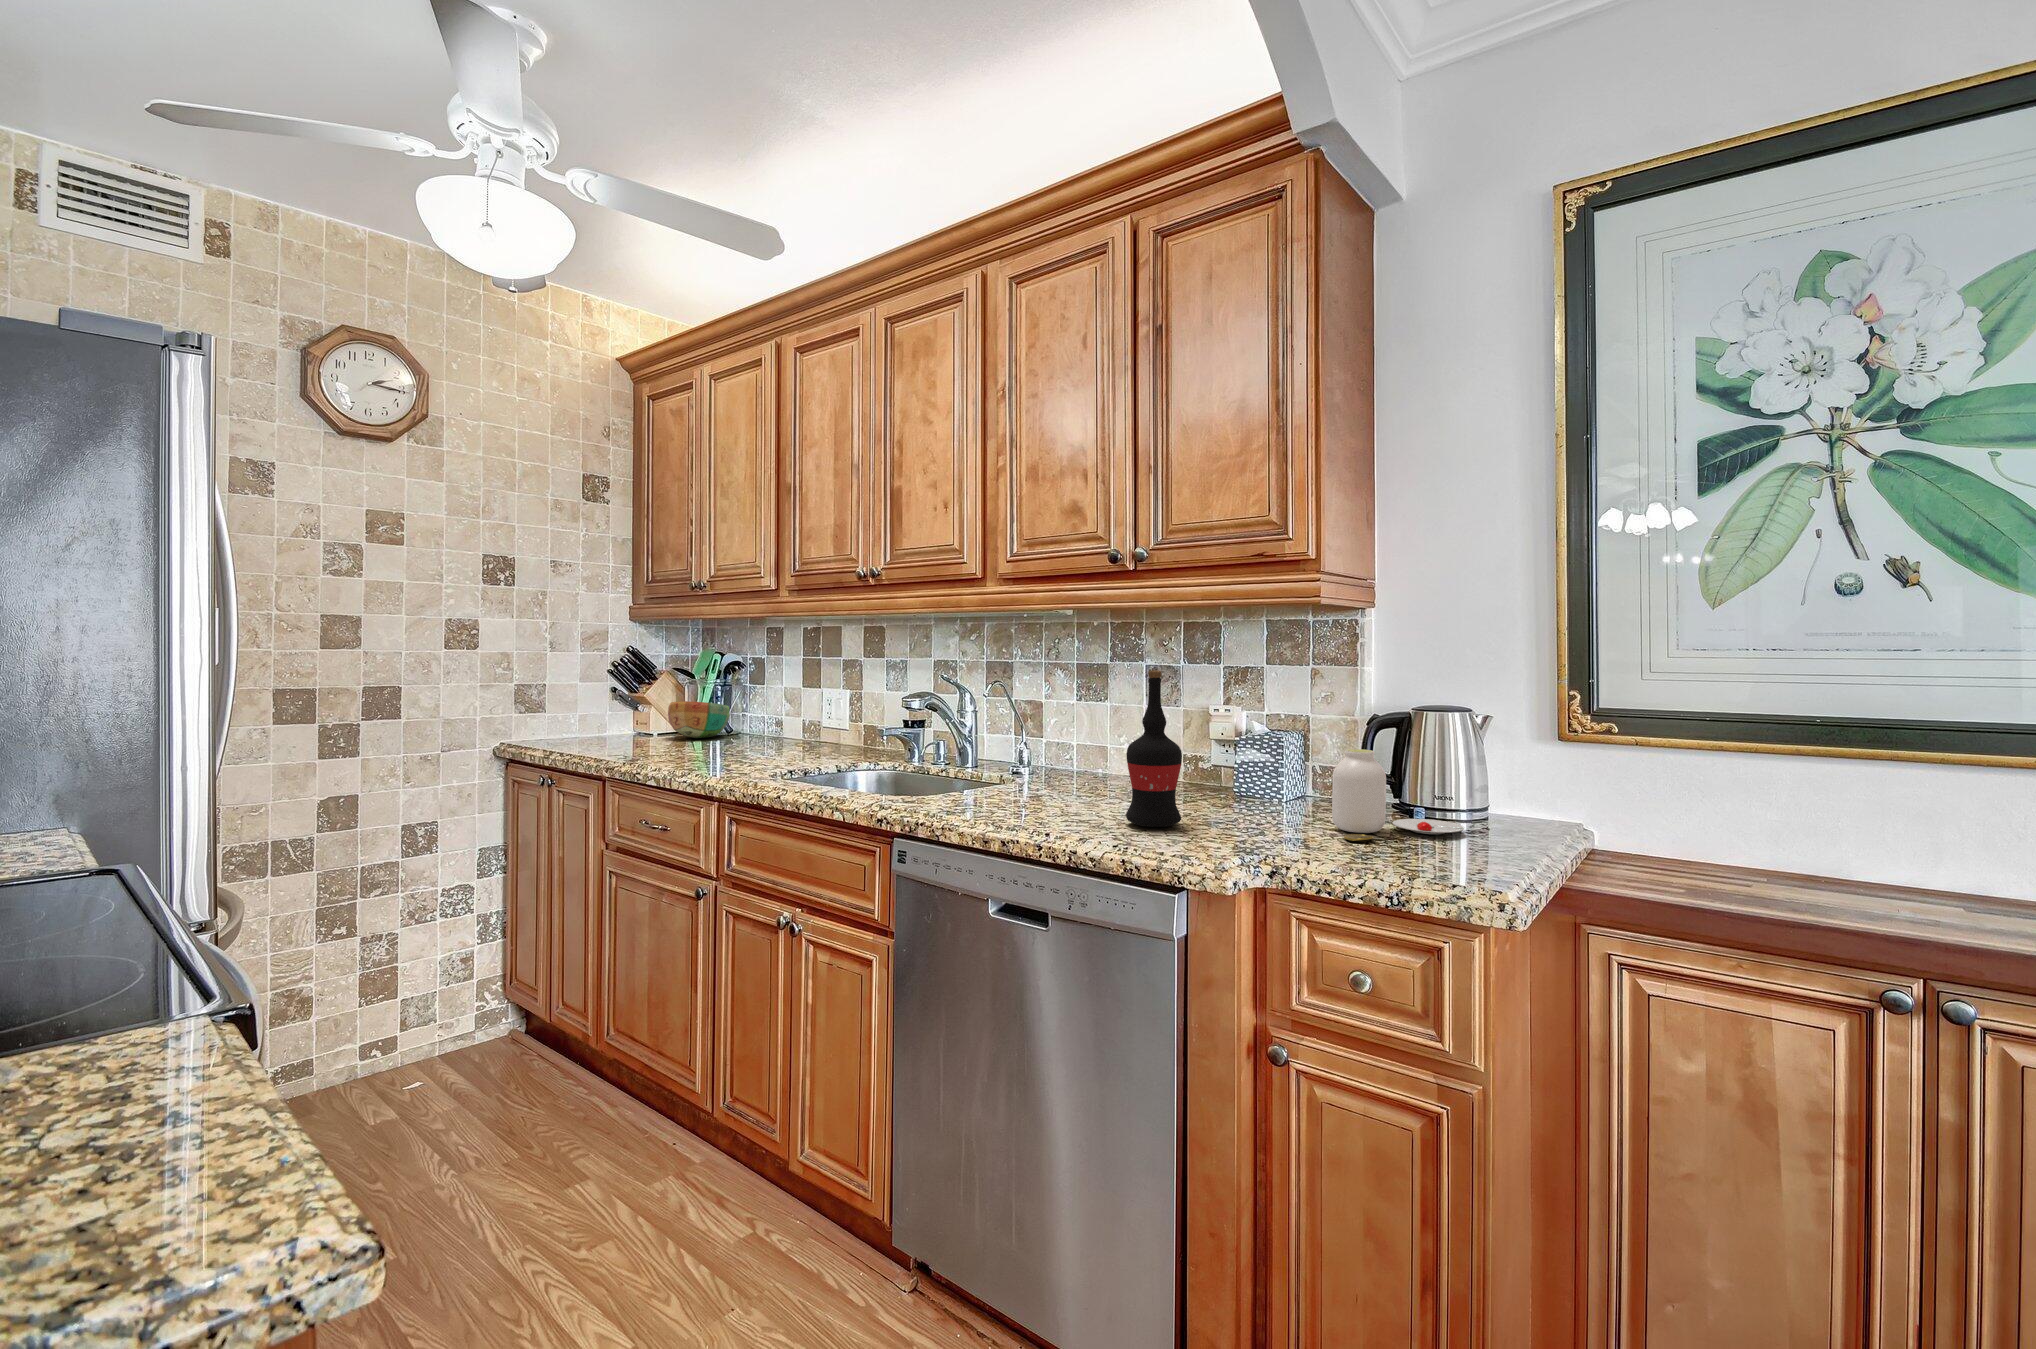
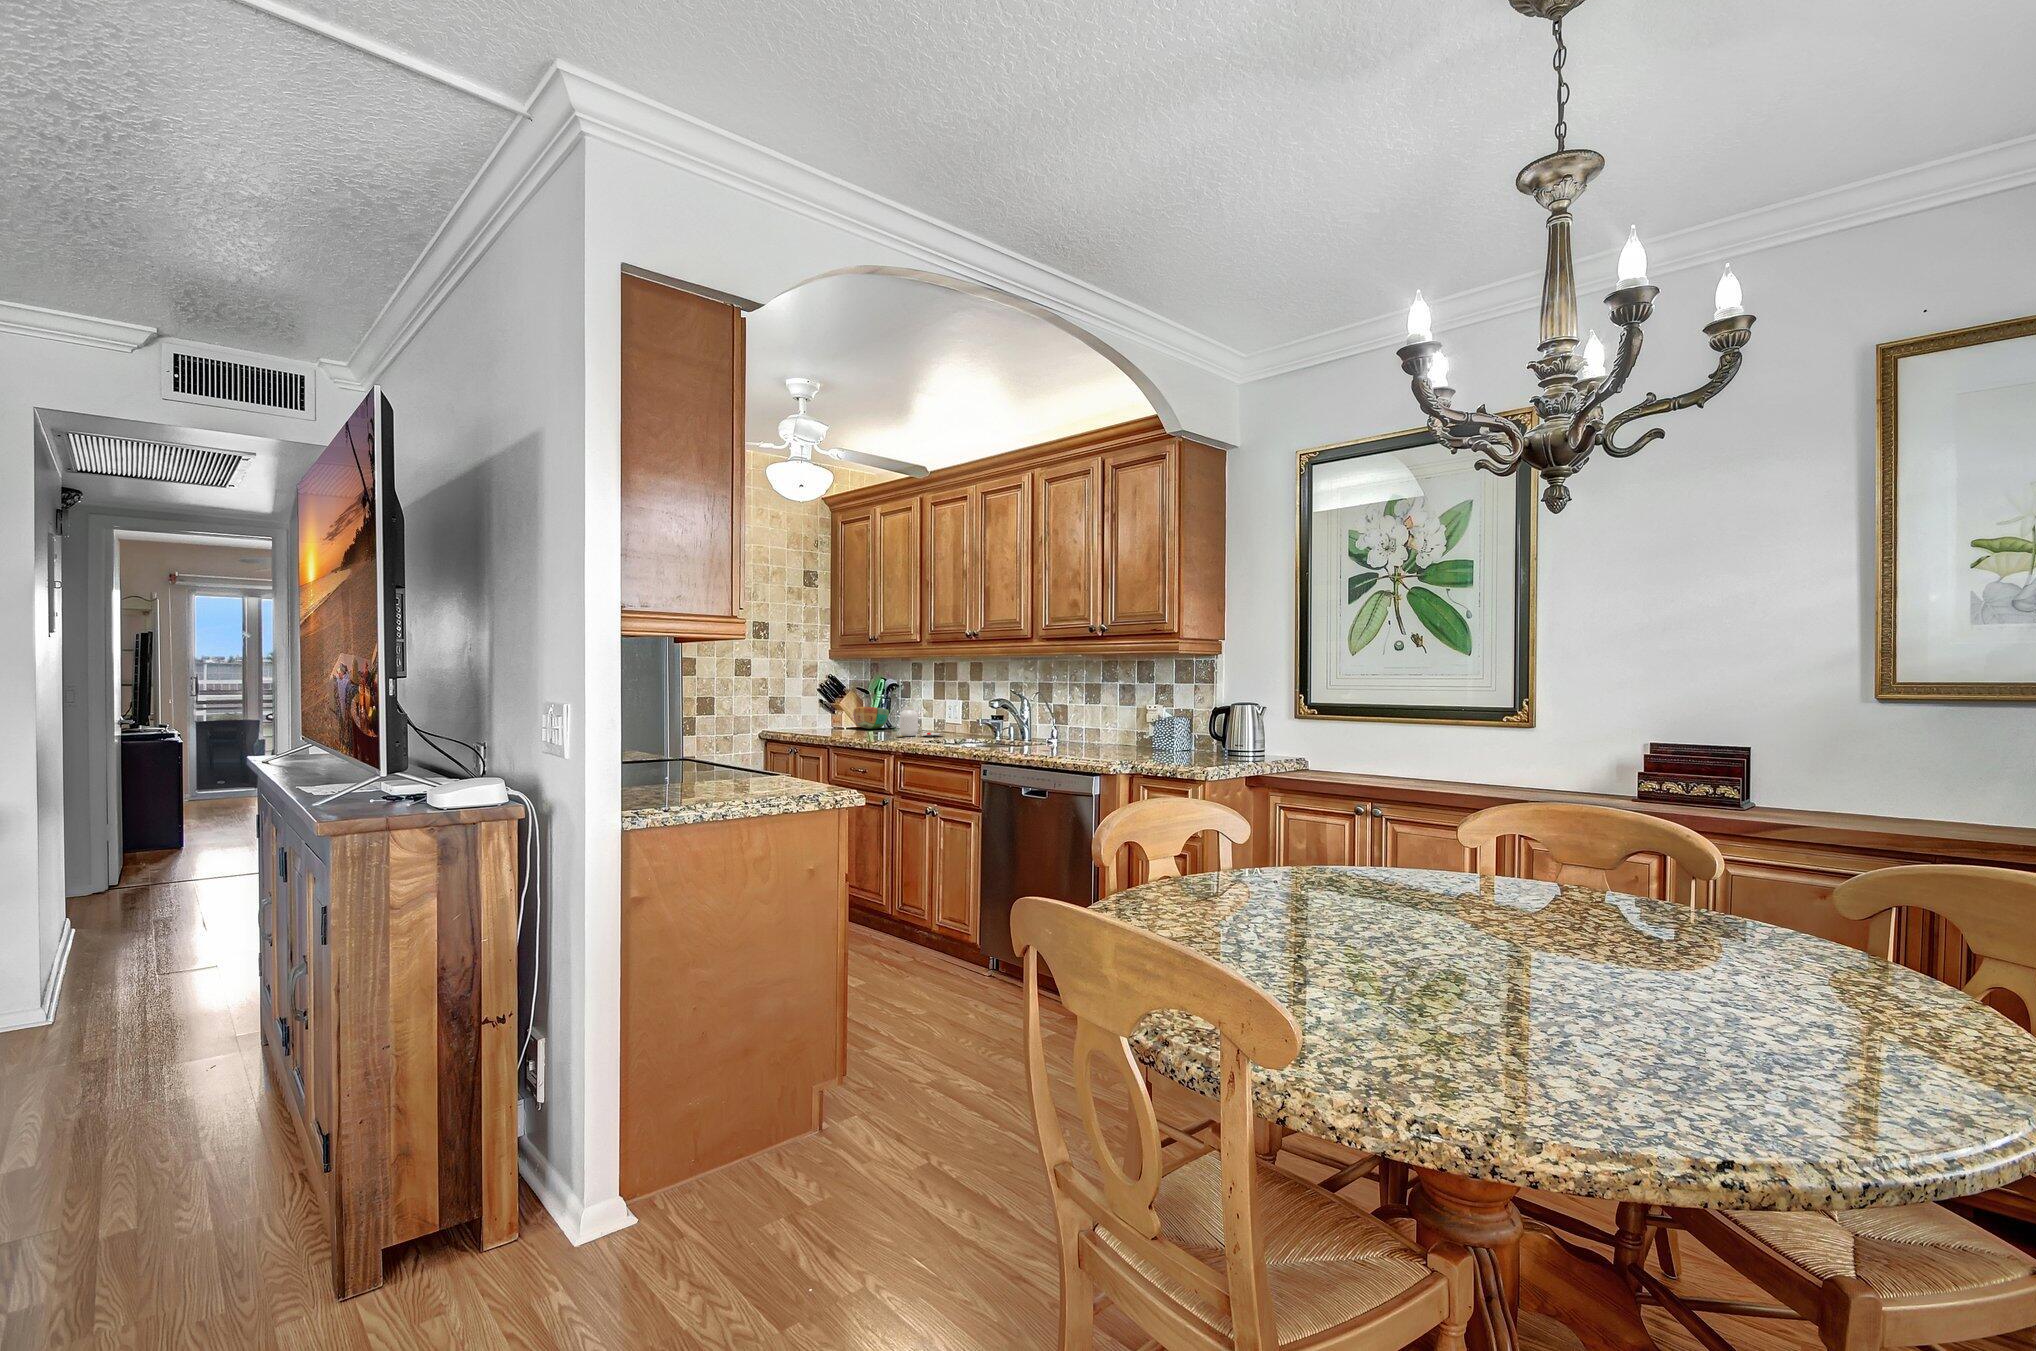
wine bottle: present [1126,670,1182,827] -> none [1090,684,1116,757]
jar: present [1332,749,1473,841] -> present [896,707,942,737]

